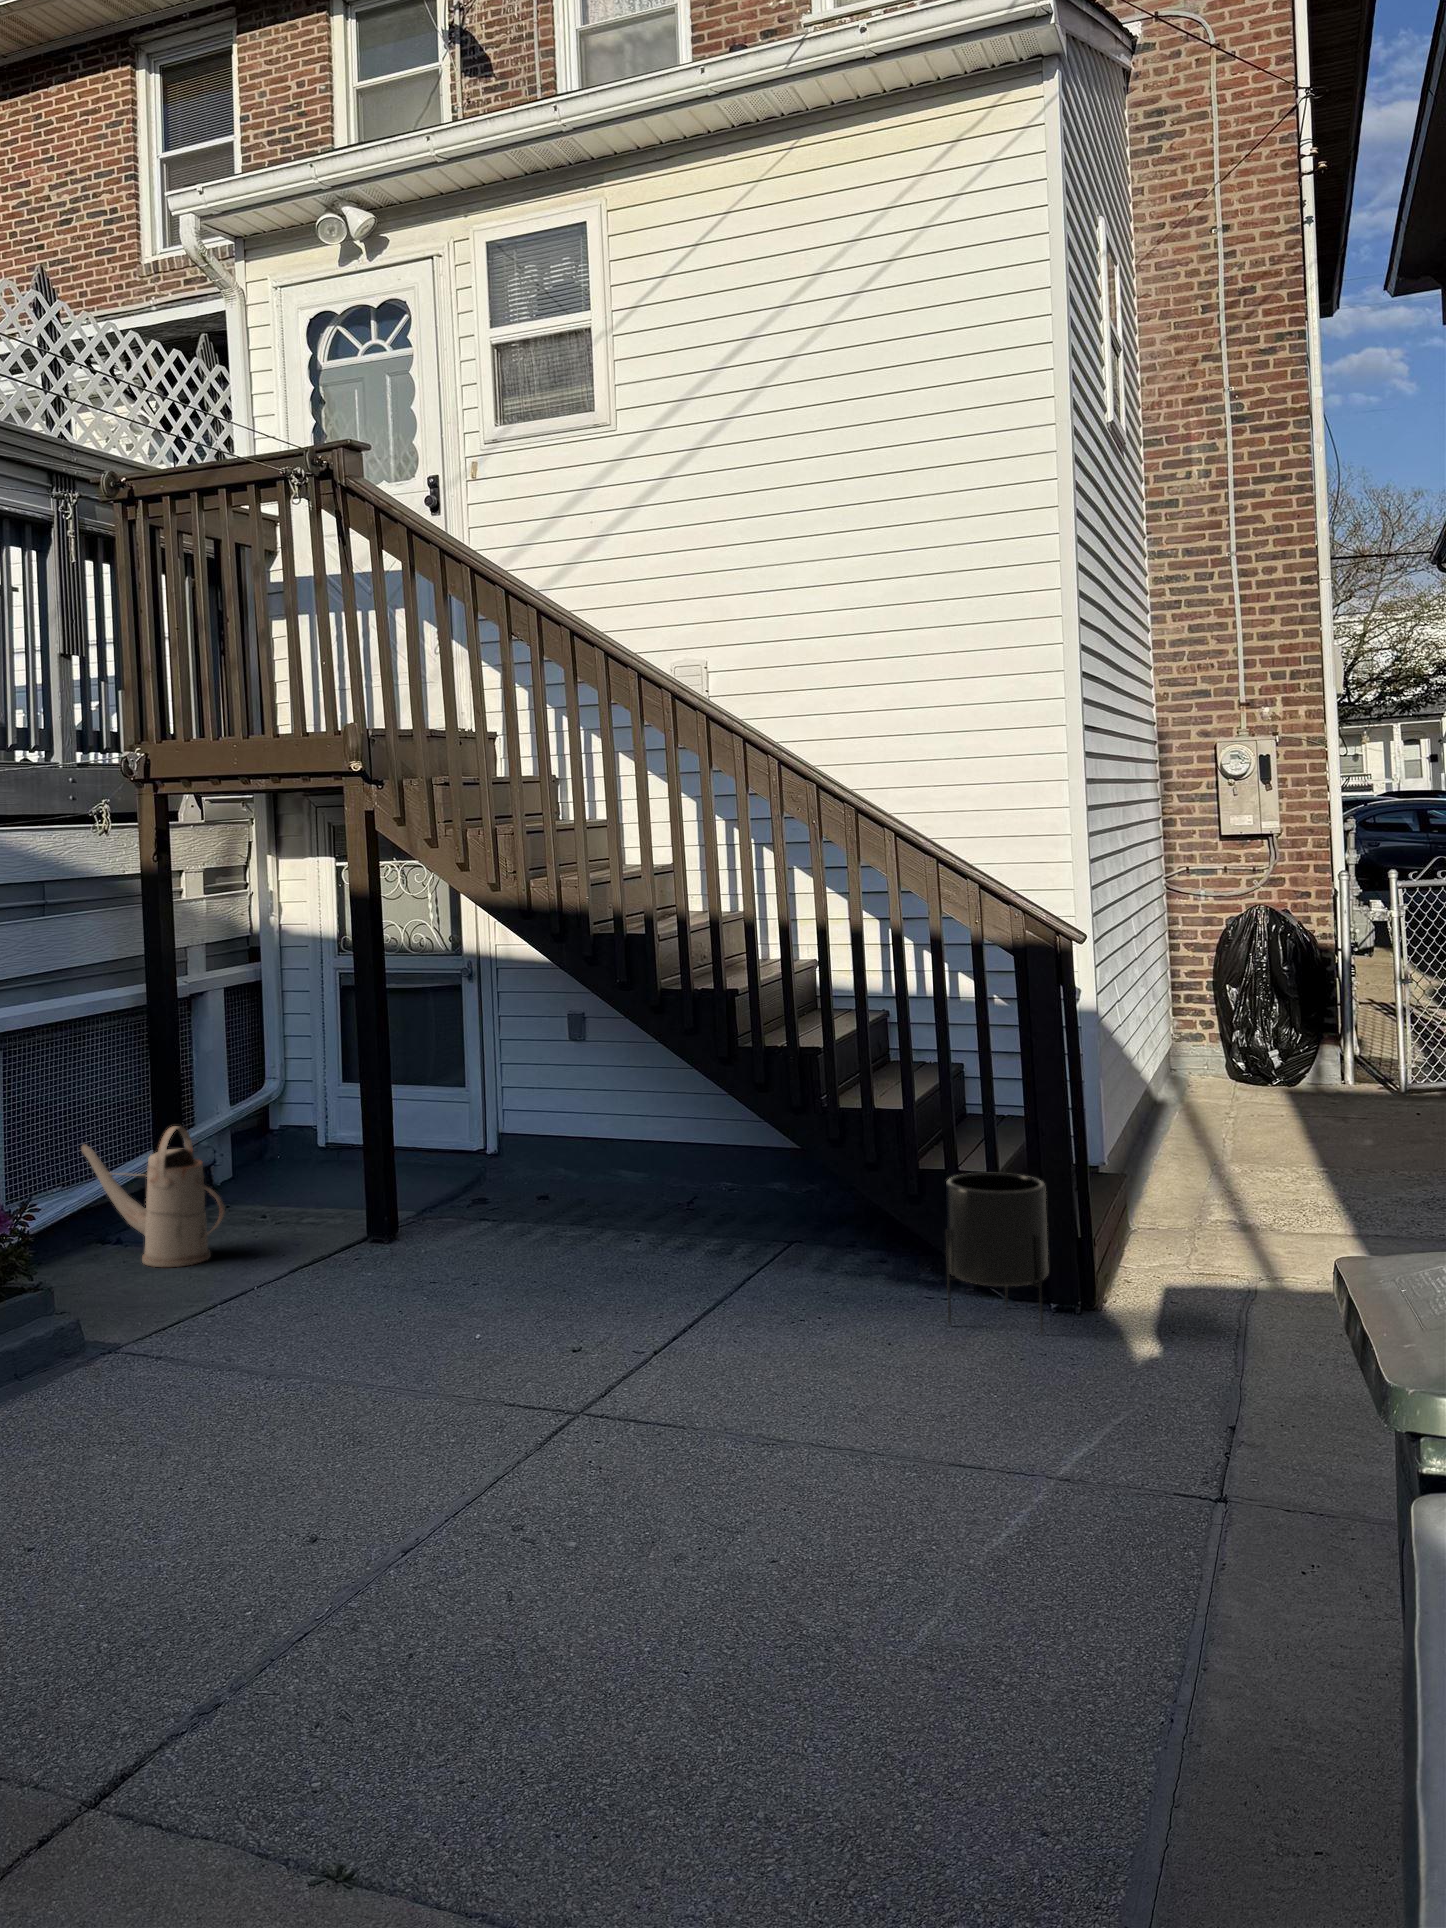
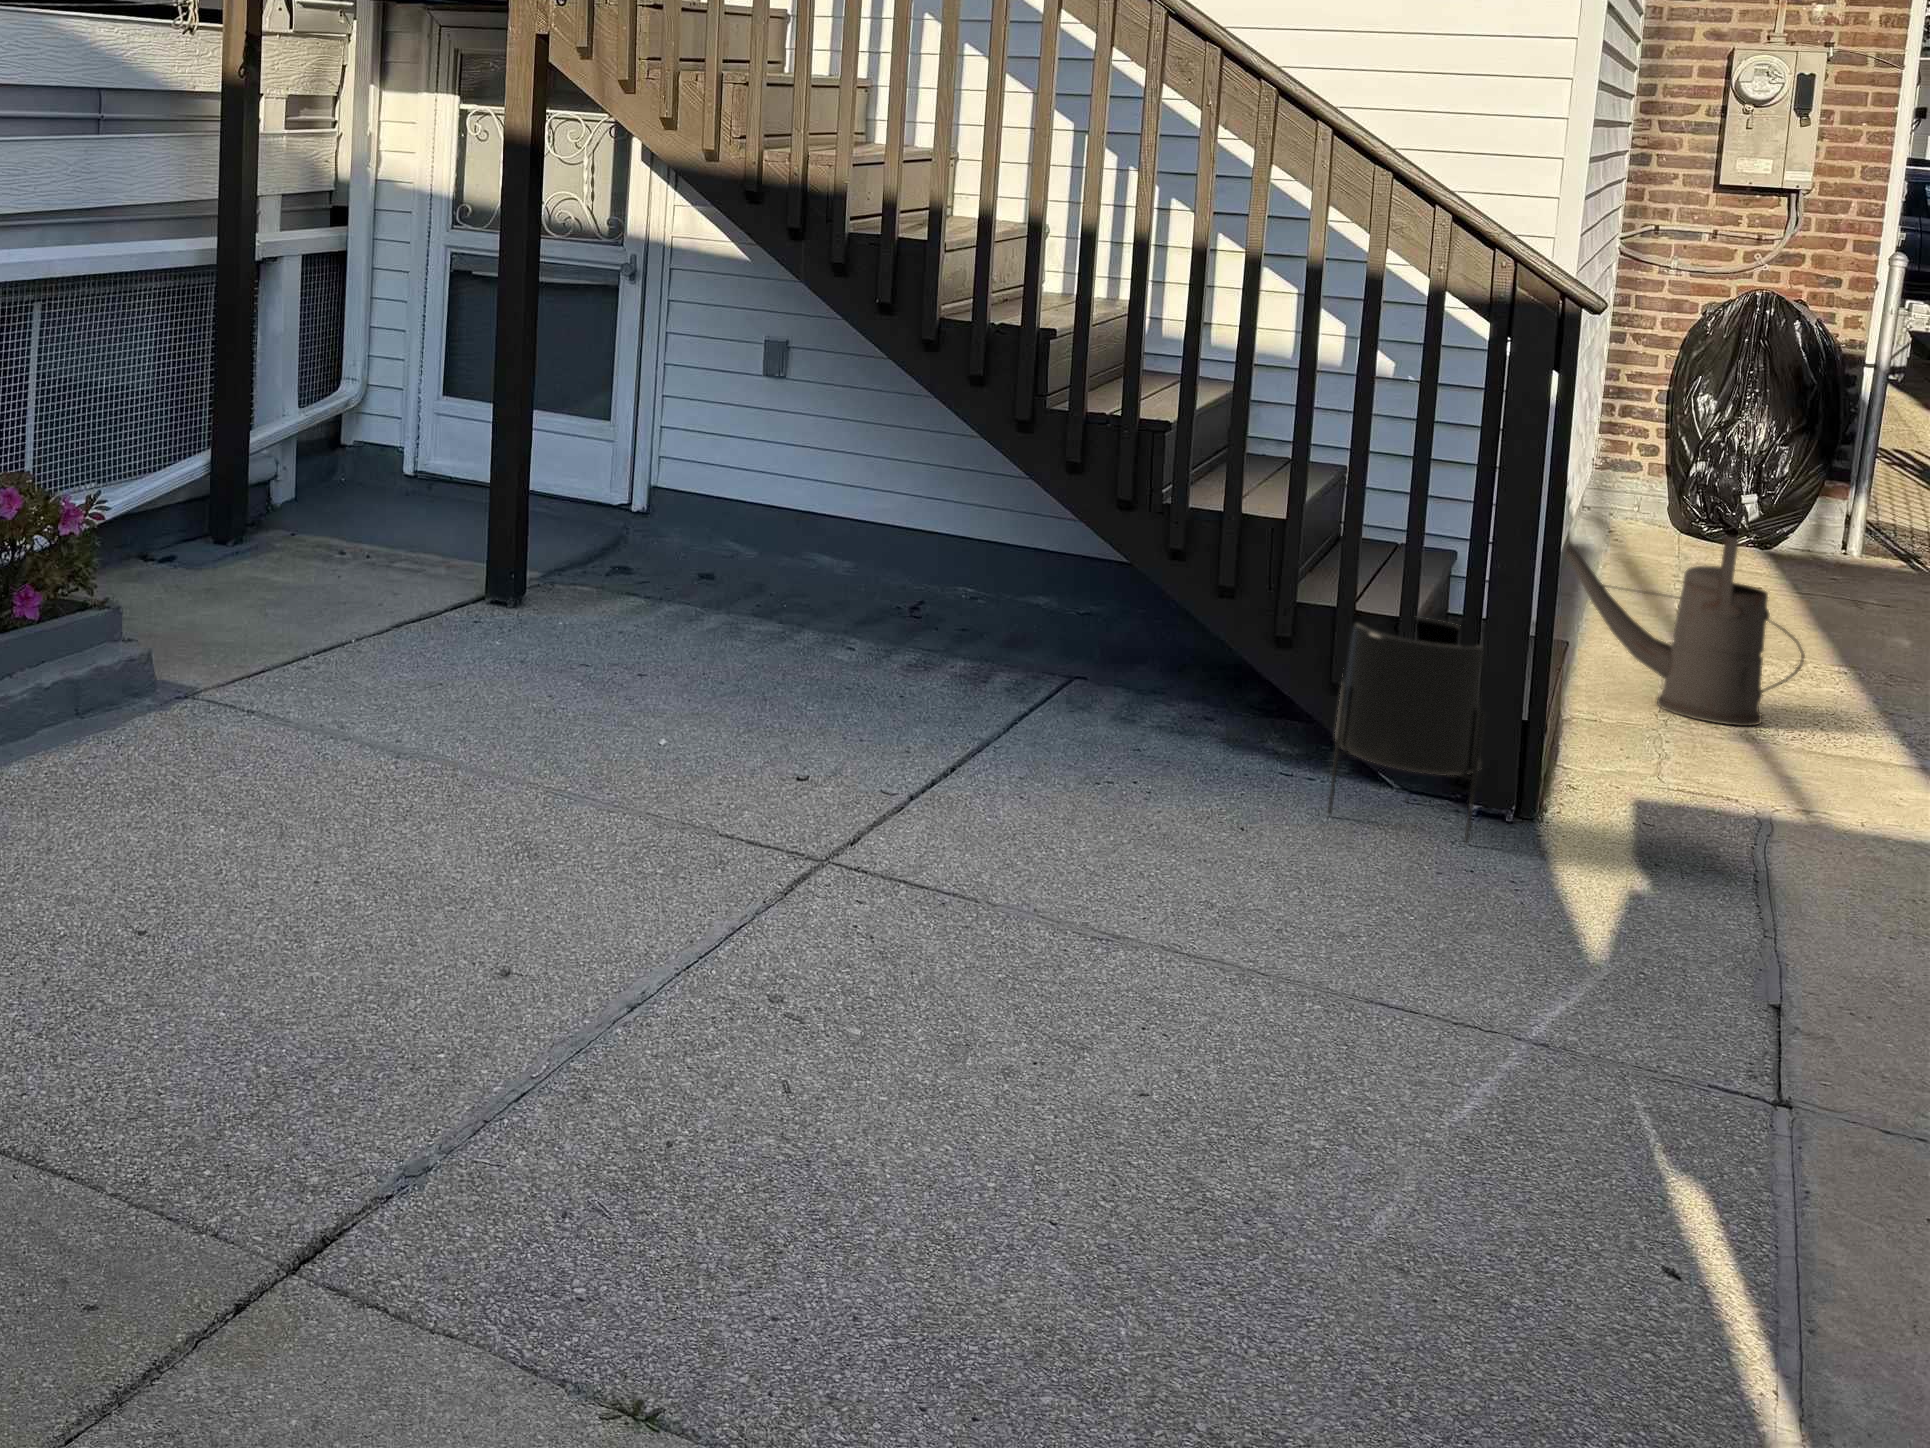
watering can: present [81,1126,225,1267] -> present [1565,536,1804,726]

